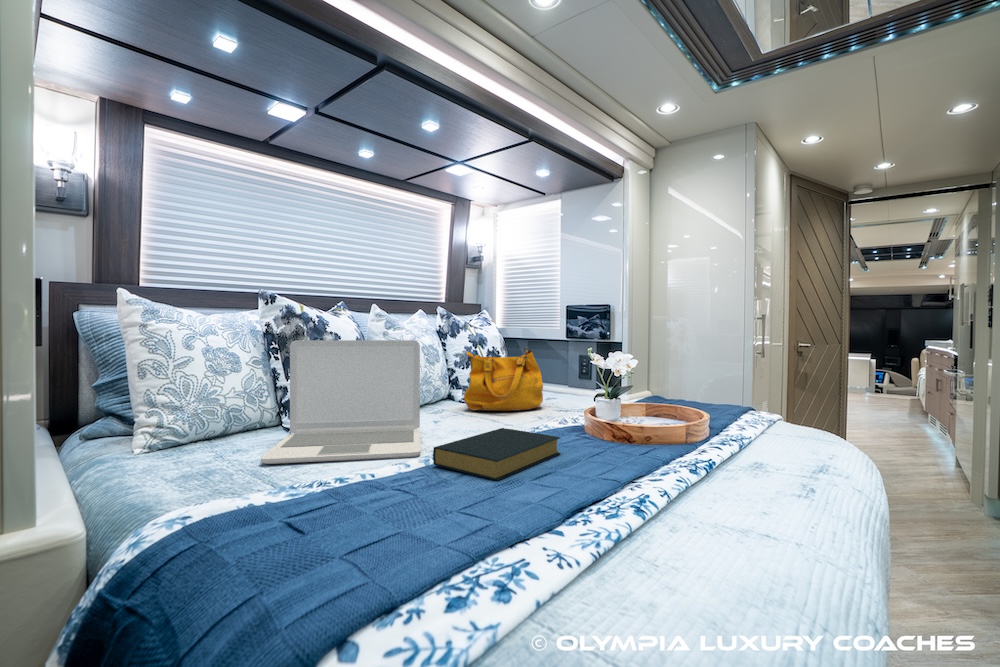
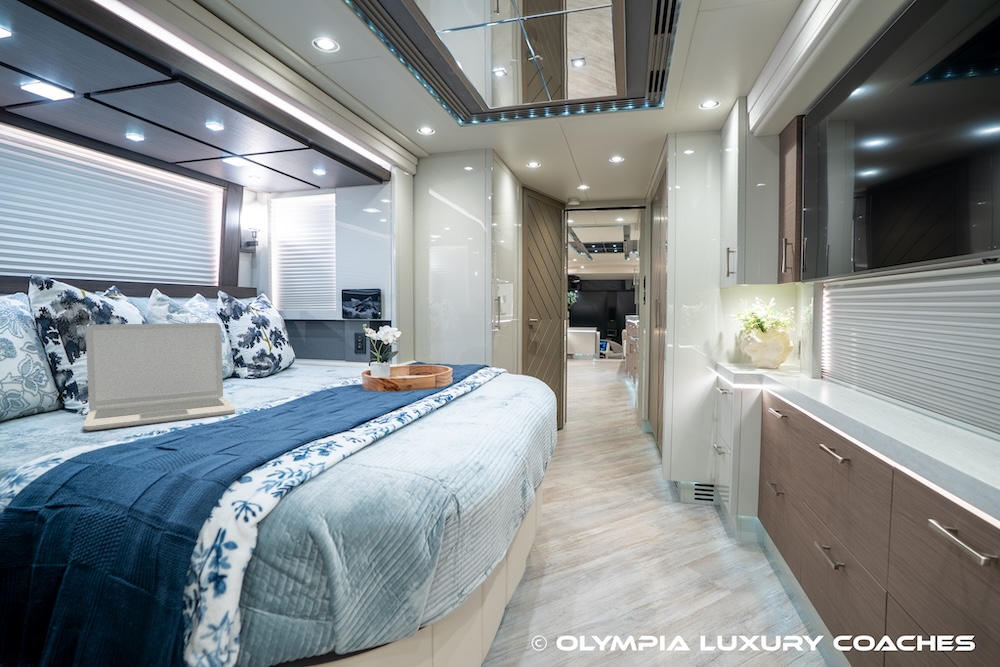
handbag: present [464,347,543,411] -> none [254,327,328,384]
hardback book: present [433,428,560,481] -> none [251,389,349,418]

